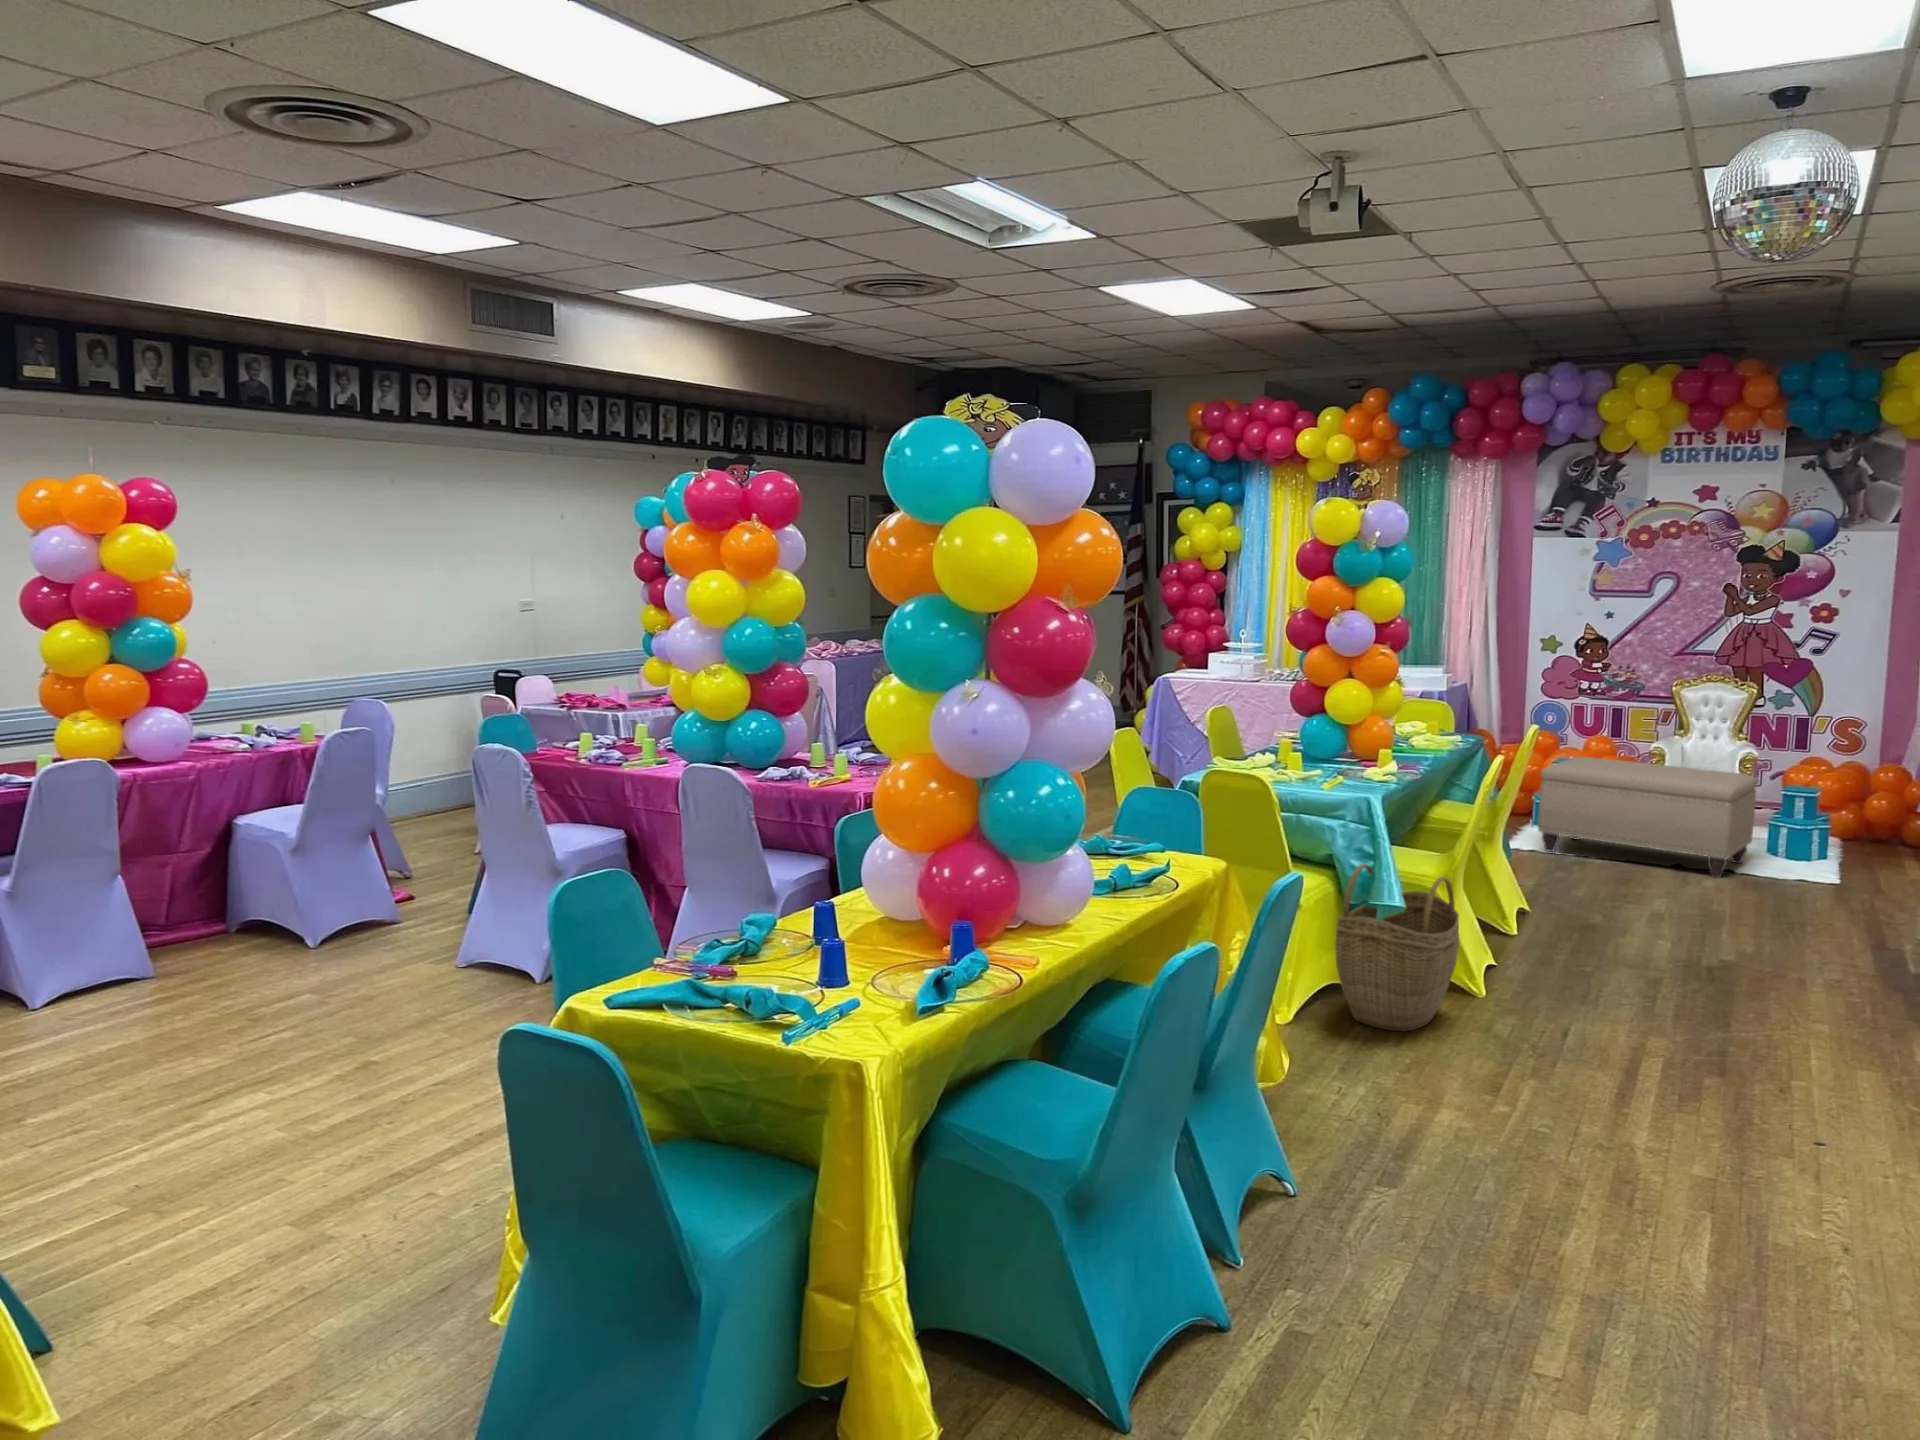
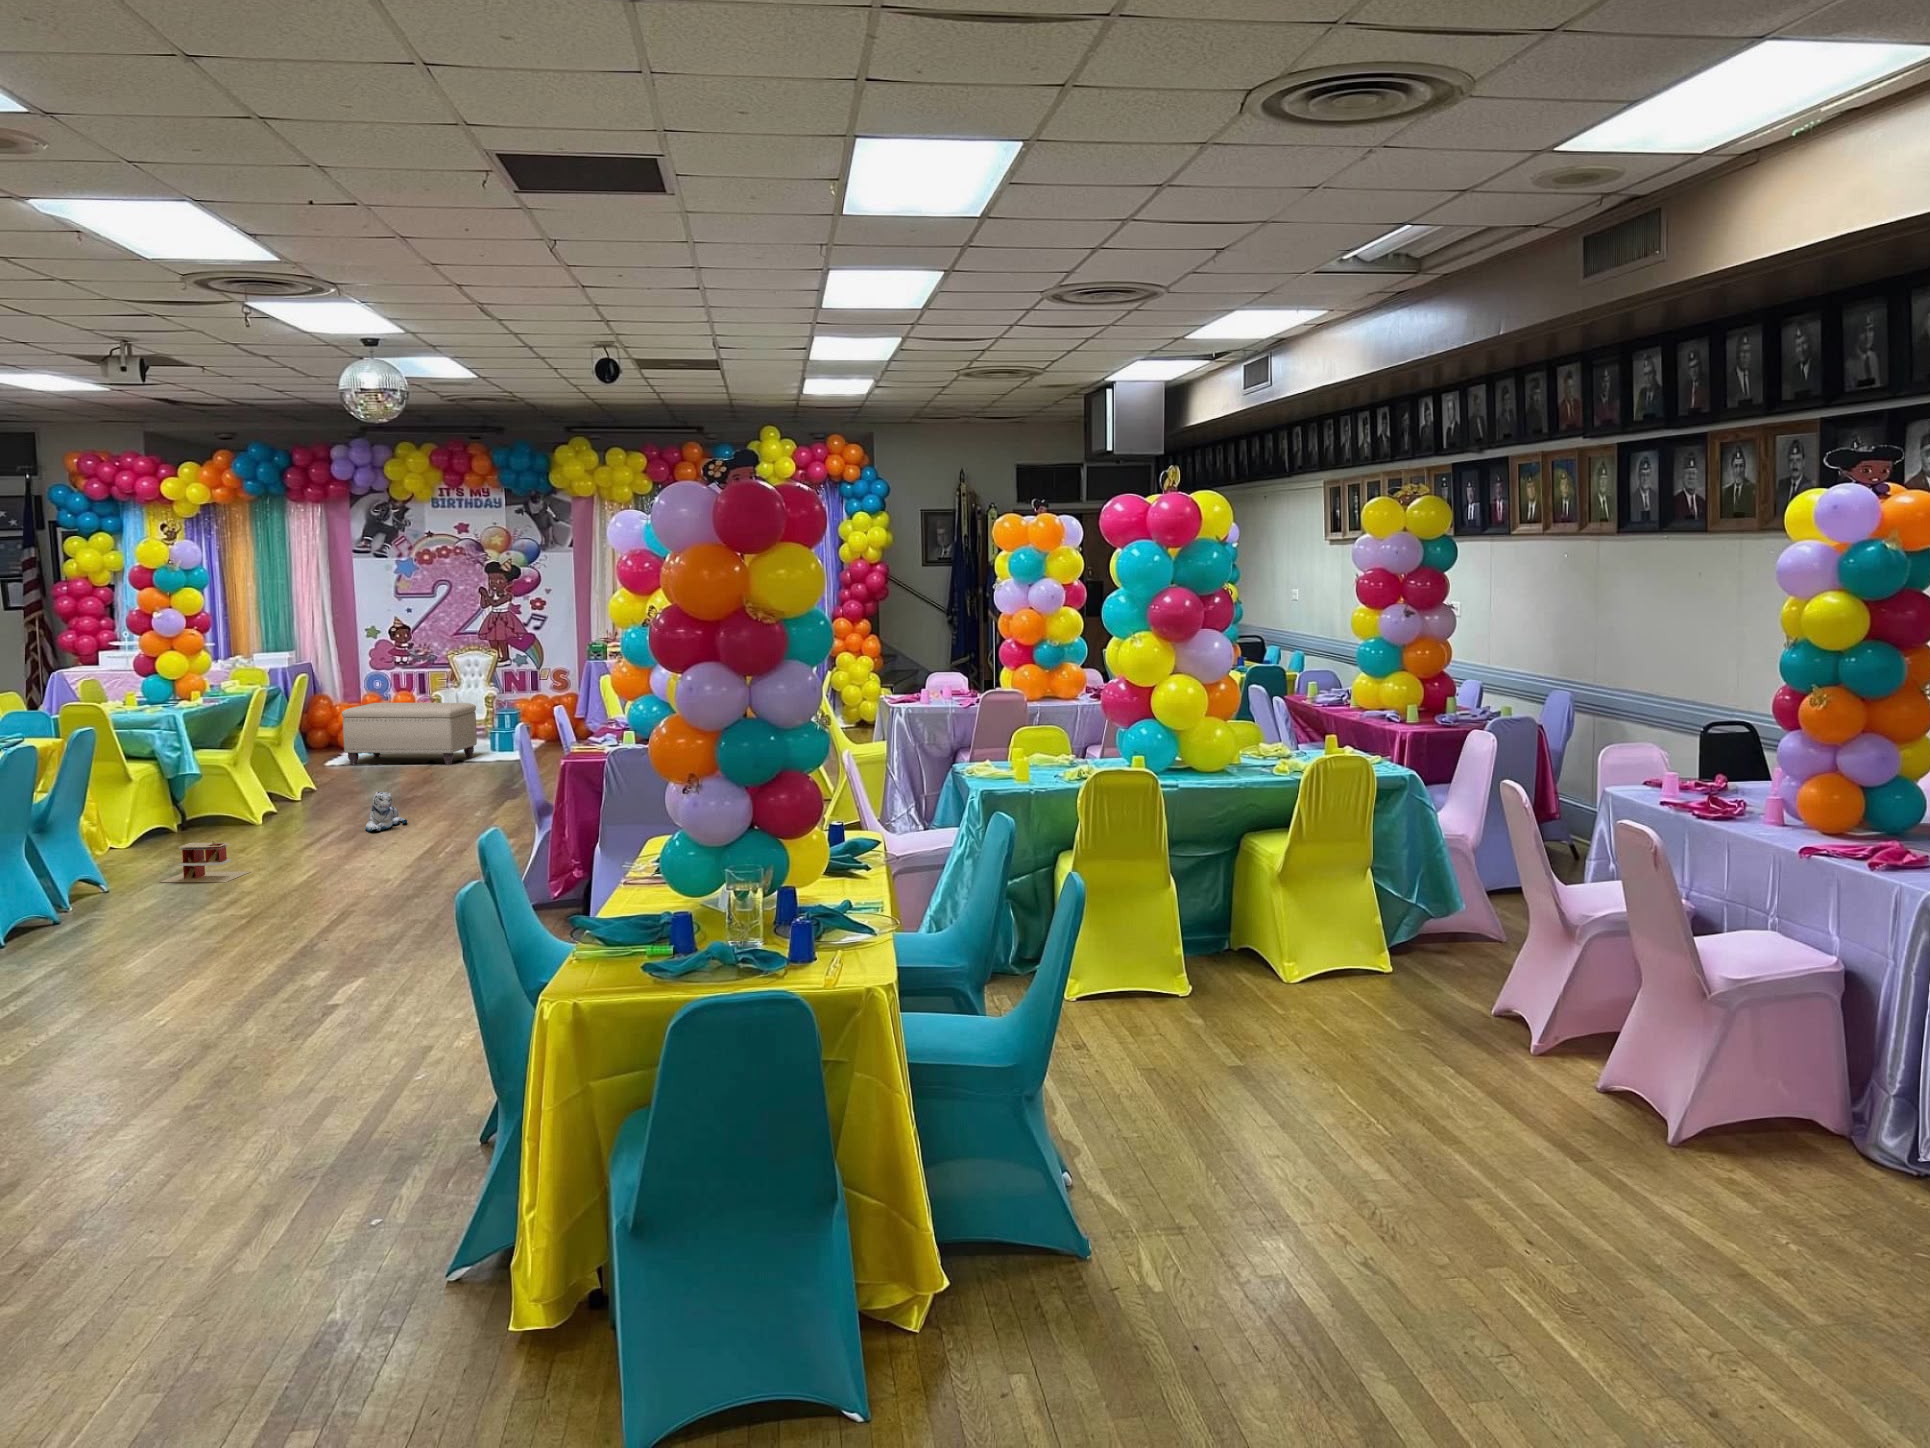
woven basket: present [1335,864,1459,1032] -> none [157,751,234,837]
plush toy: none [1729,1010,1817,1103] -> present [365,792,407,831]
toy house: none [1390,1141,1583,1283] -> present [161,841,249,882]

